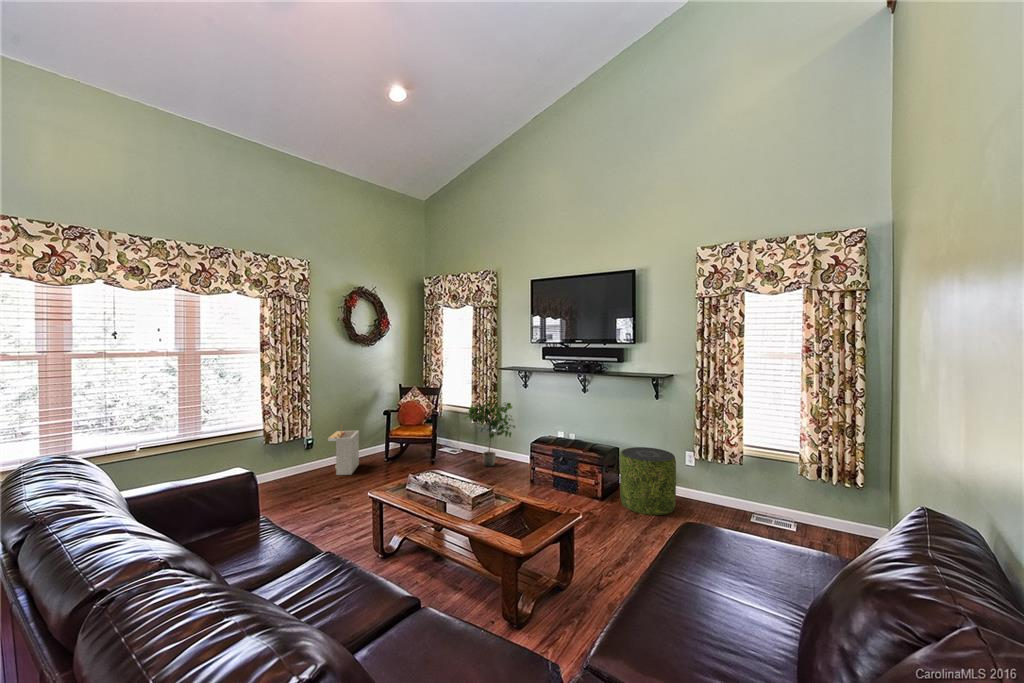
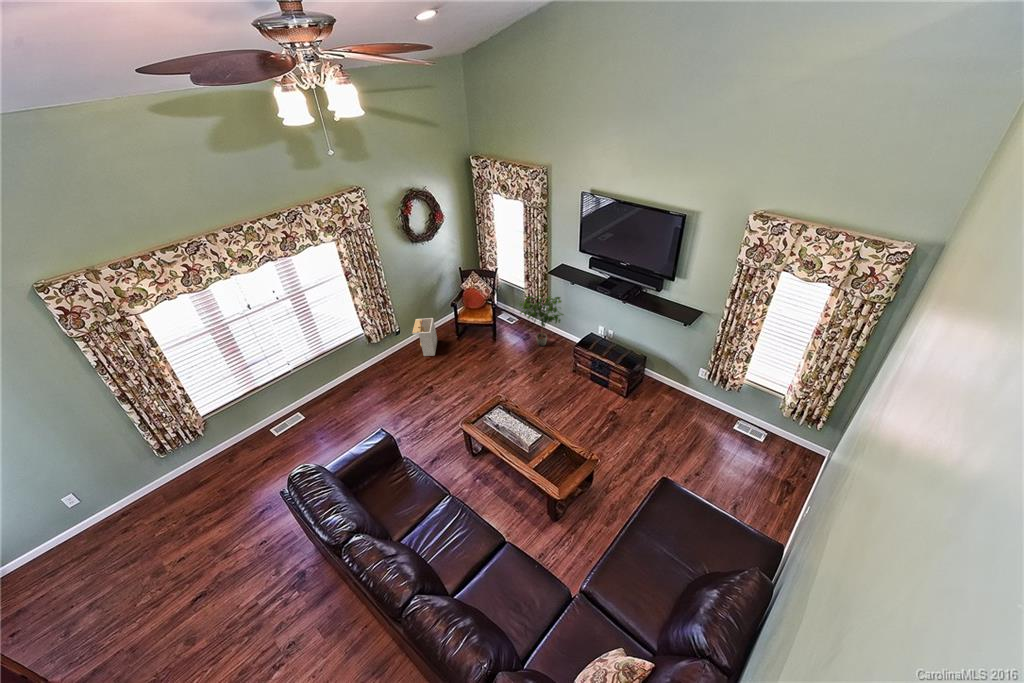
pouf: present [620,447,676,515] -> none [641,363,688,418]

